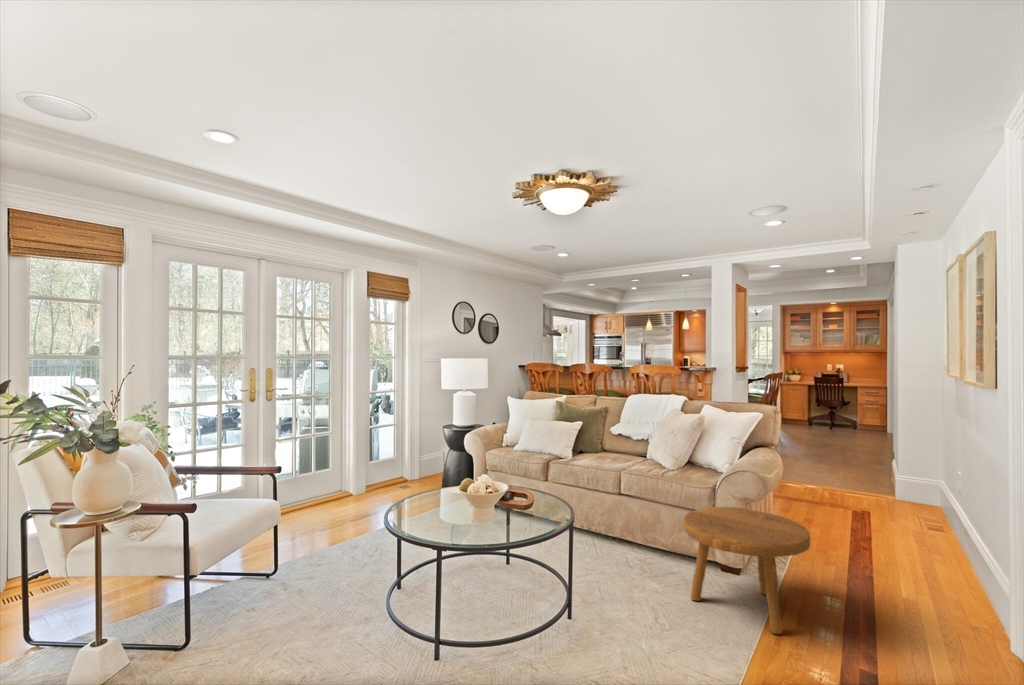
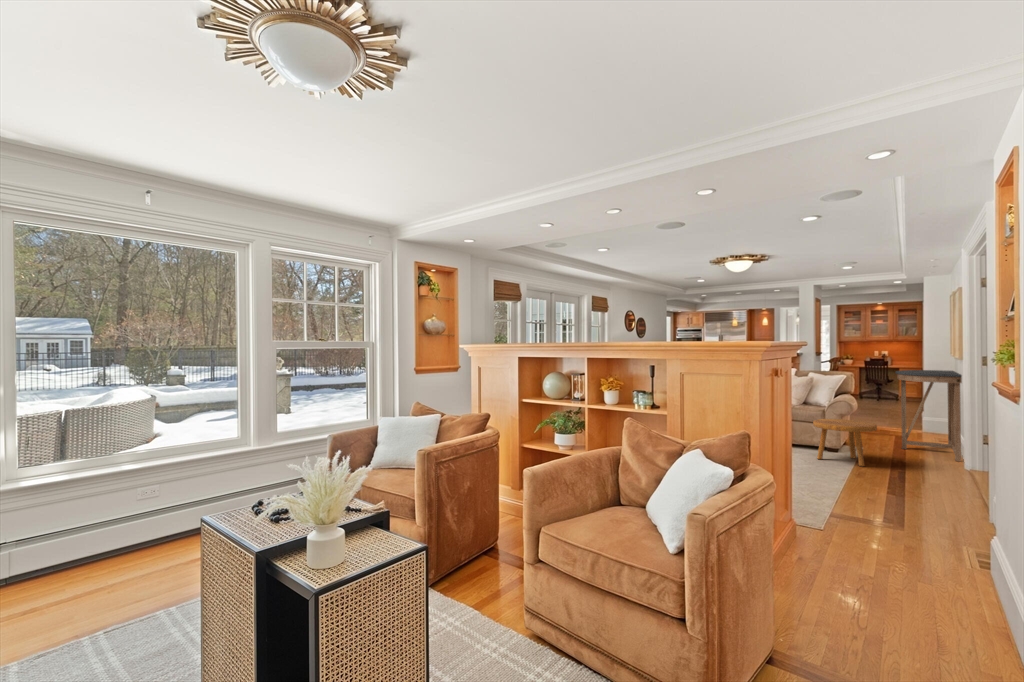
console table: none [851,403,986,607] -> present [895,370,962,461]

